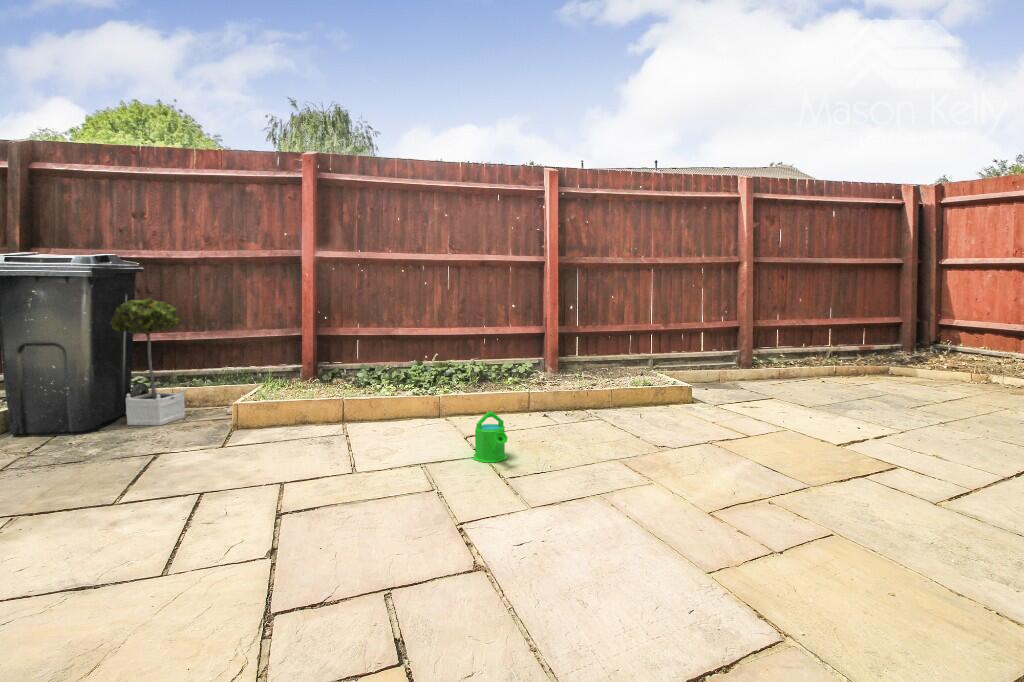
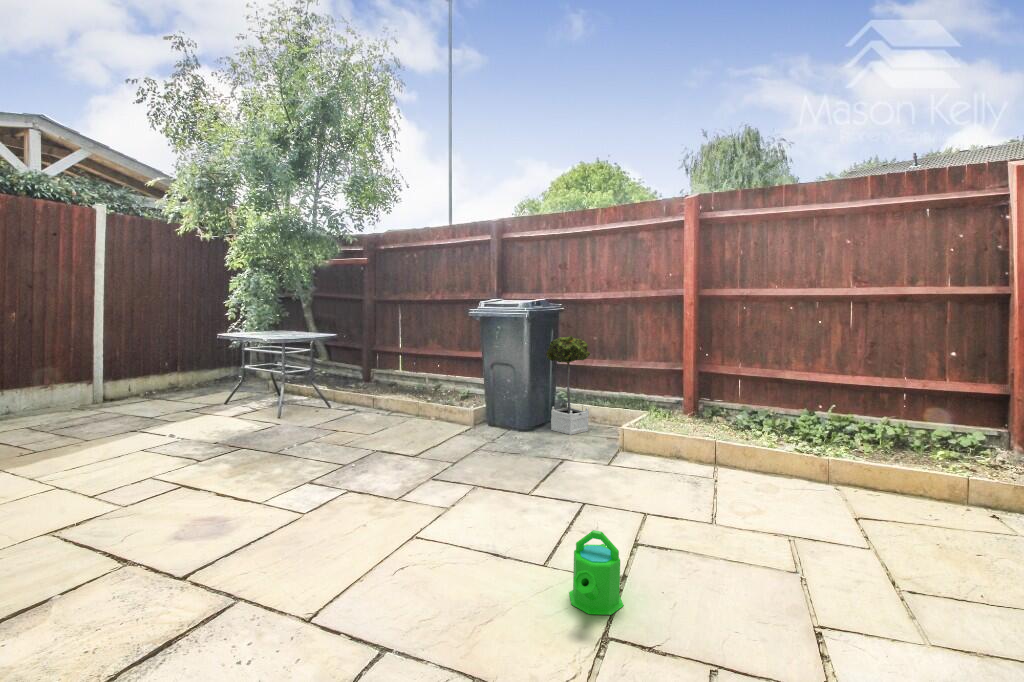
watering can: present [473,412,508,462] -> present [569,530,624,615]

